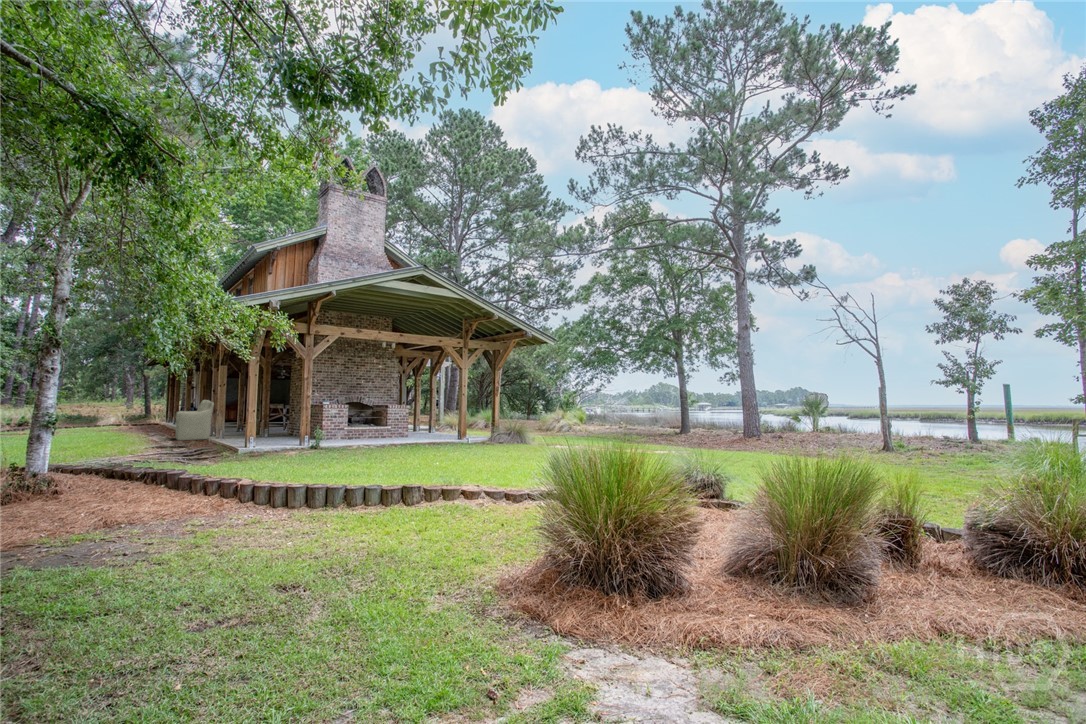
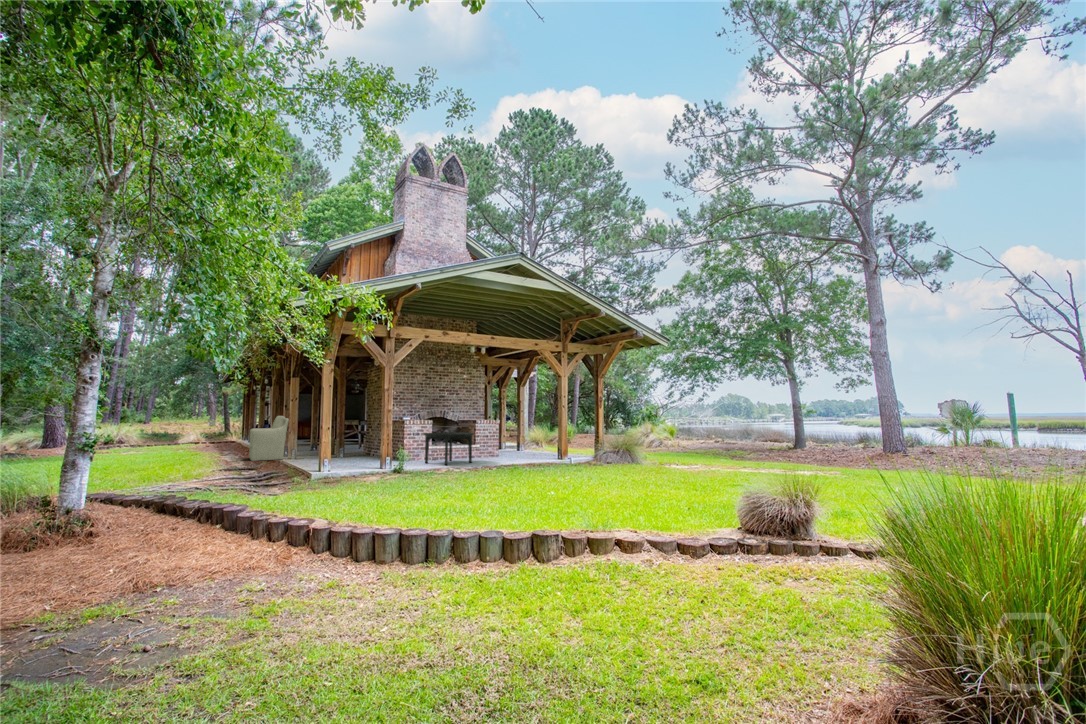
round table: none [339,416,385,444] -> present [424,432,473,465]

